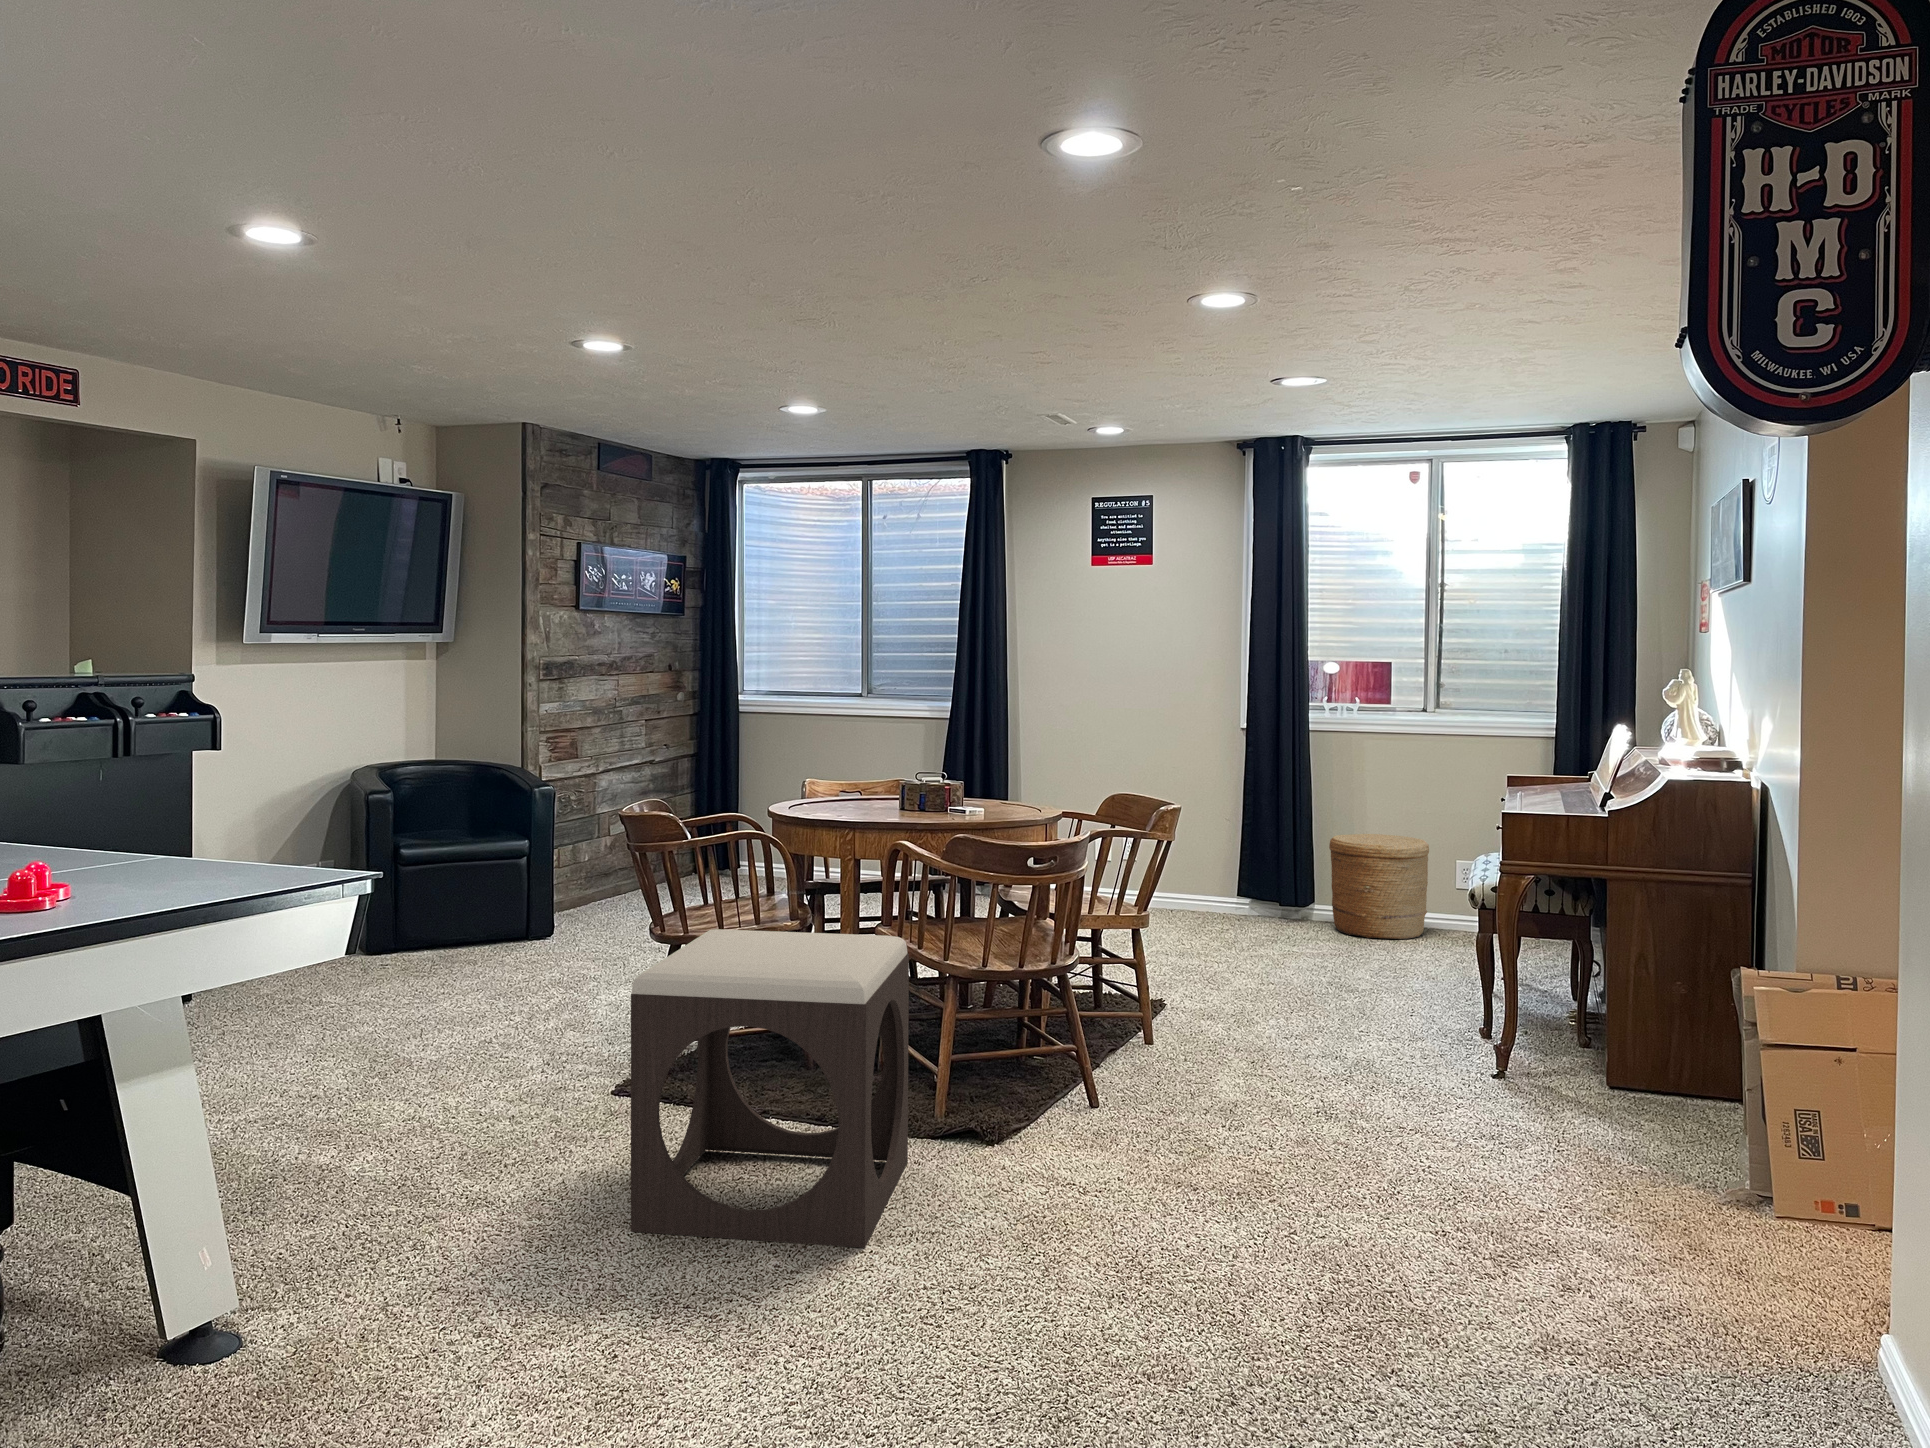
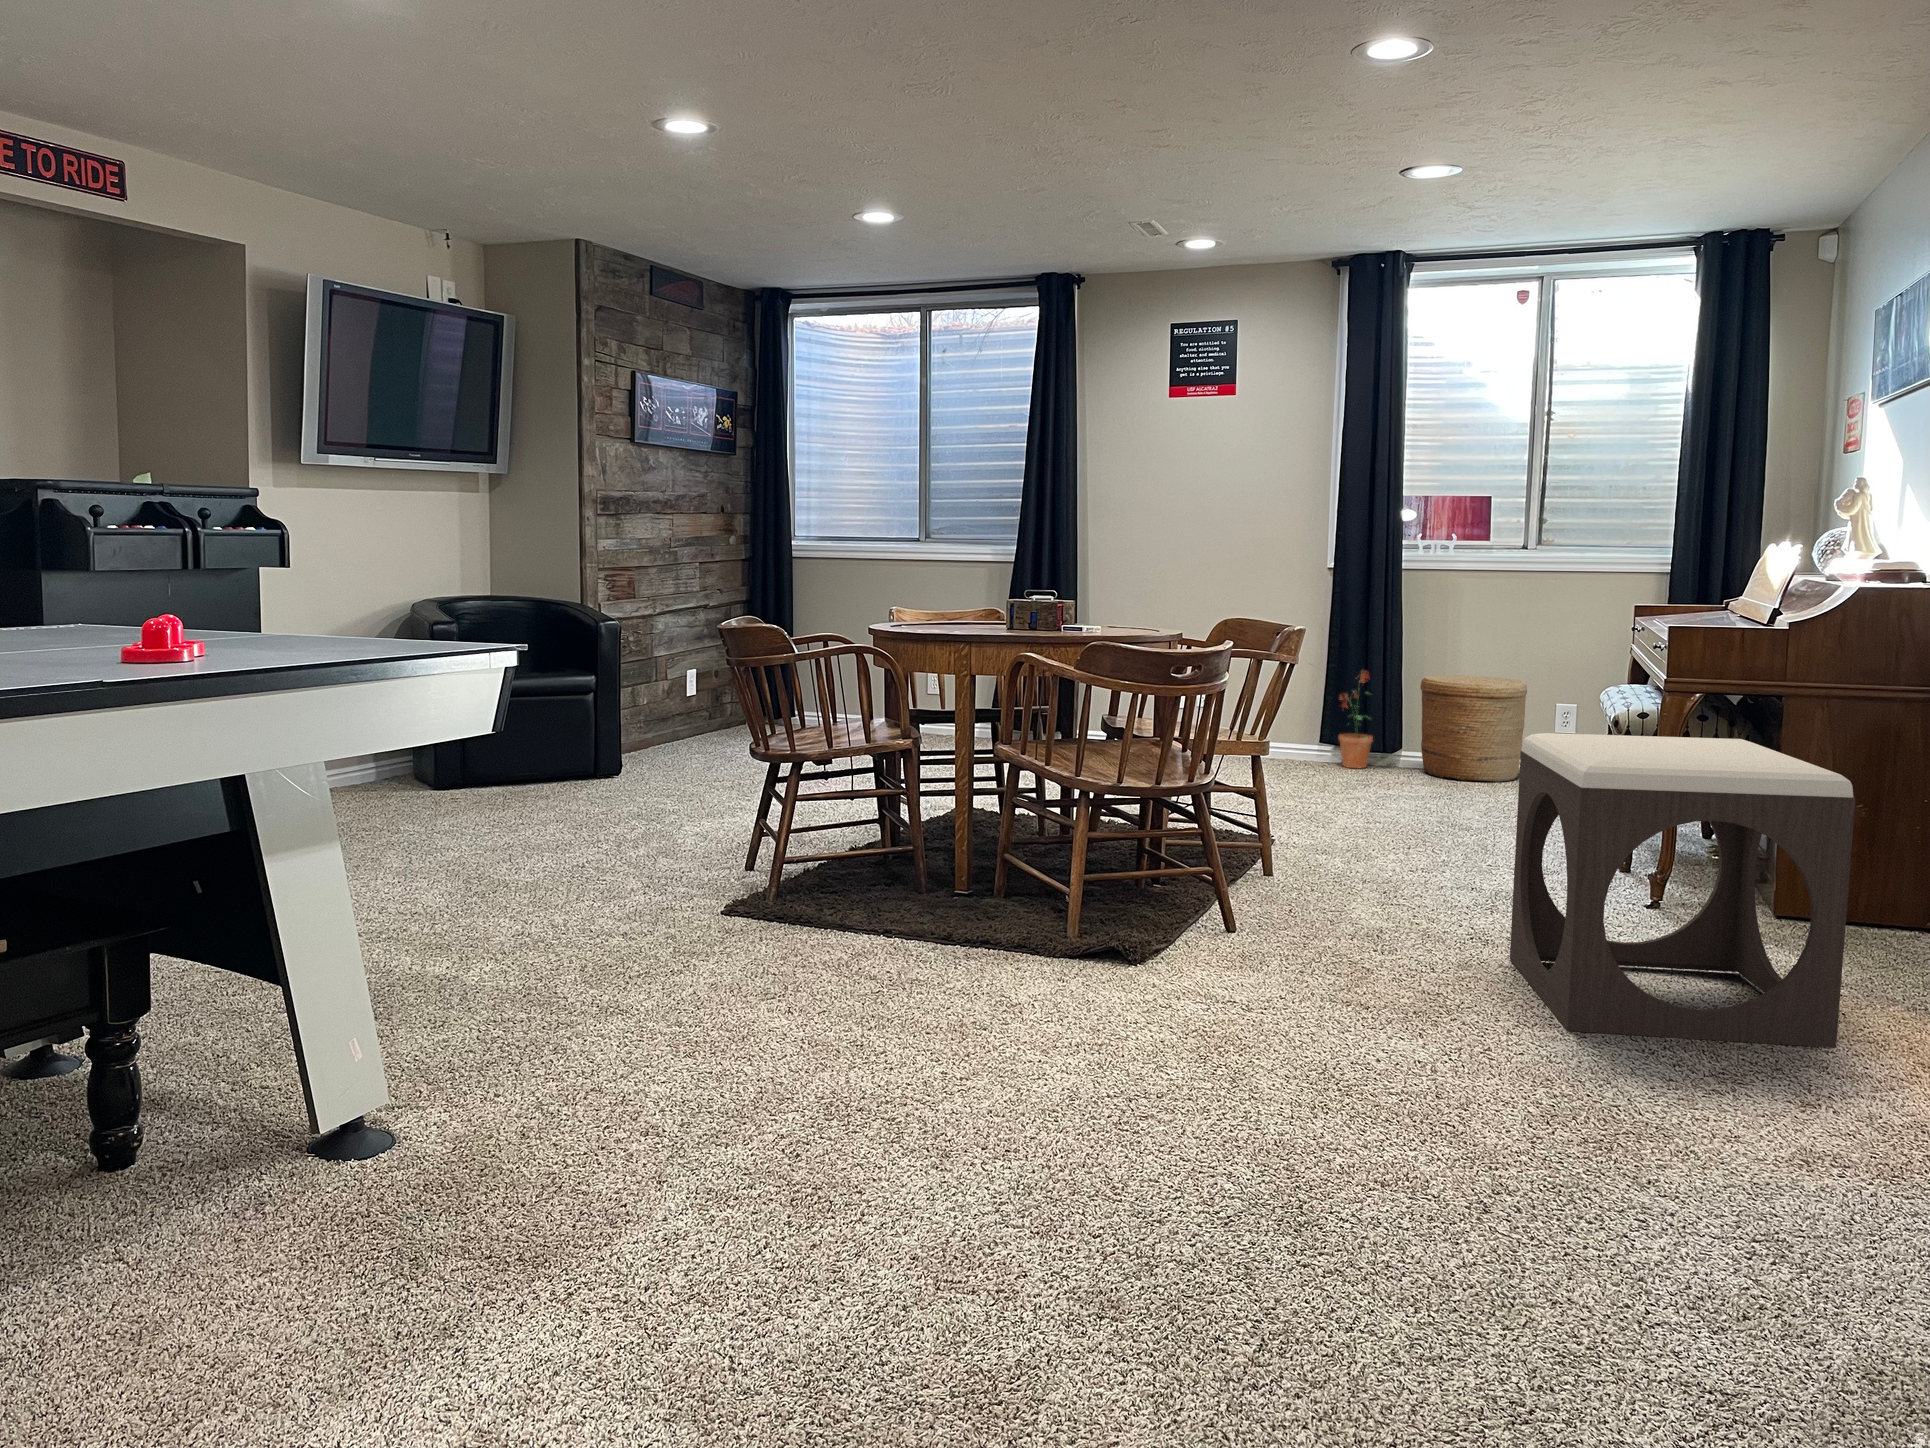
potted plant: none [1253,828,1287,925] -> present [1339,671,1373,768]
footstool: present [631,929,909,1248] -> present [1510,733,1855,1048]

